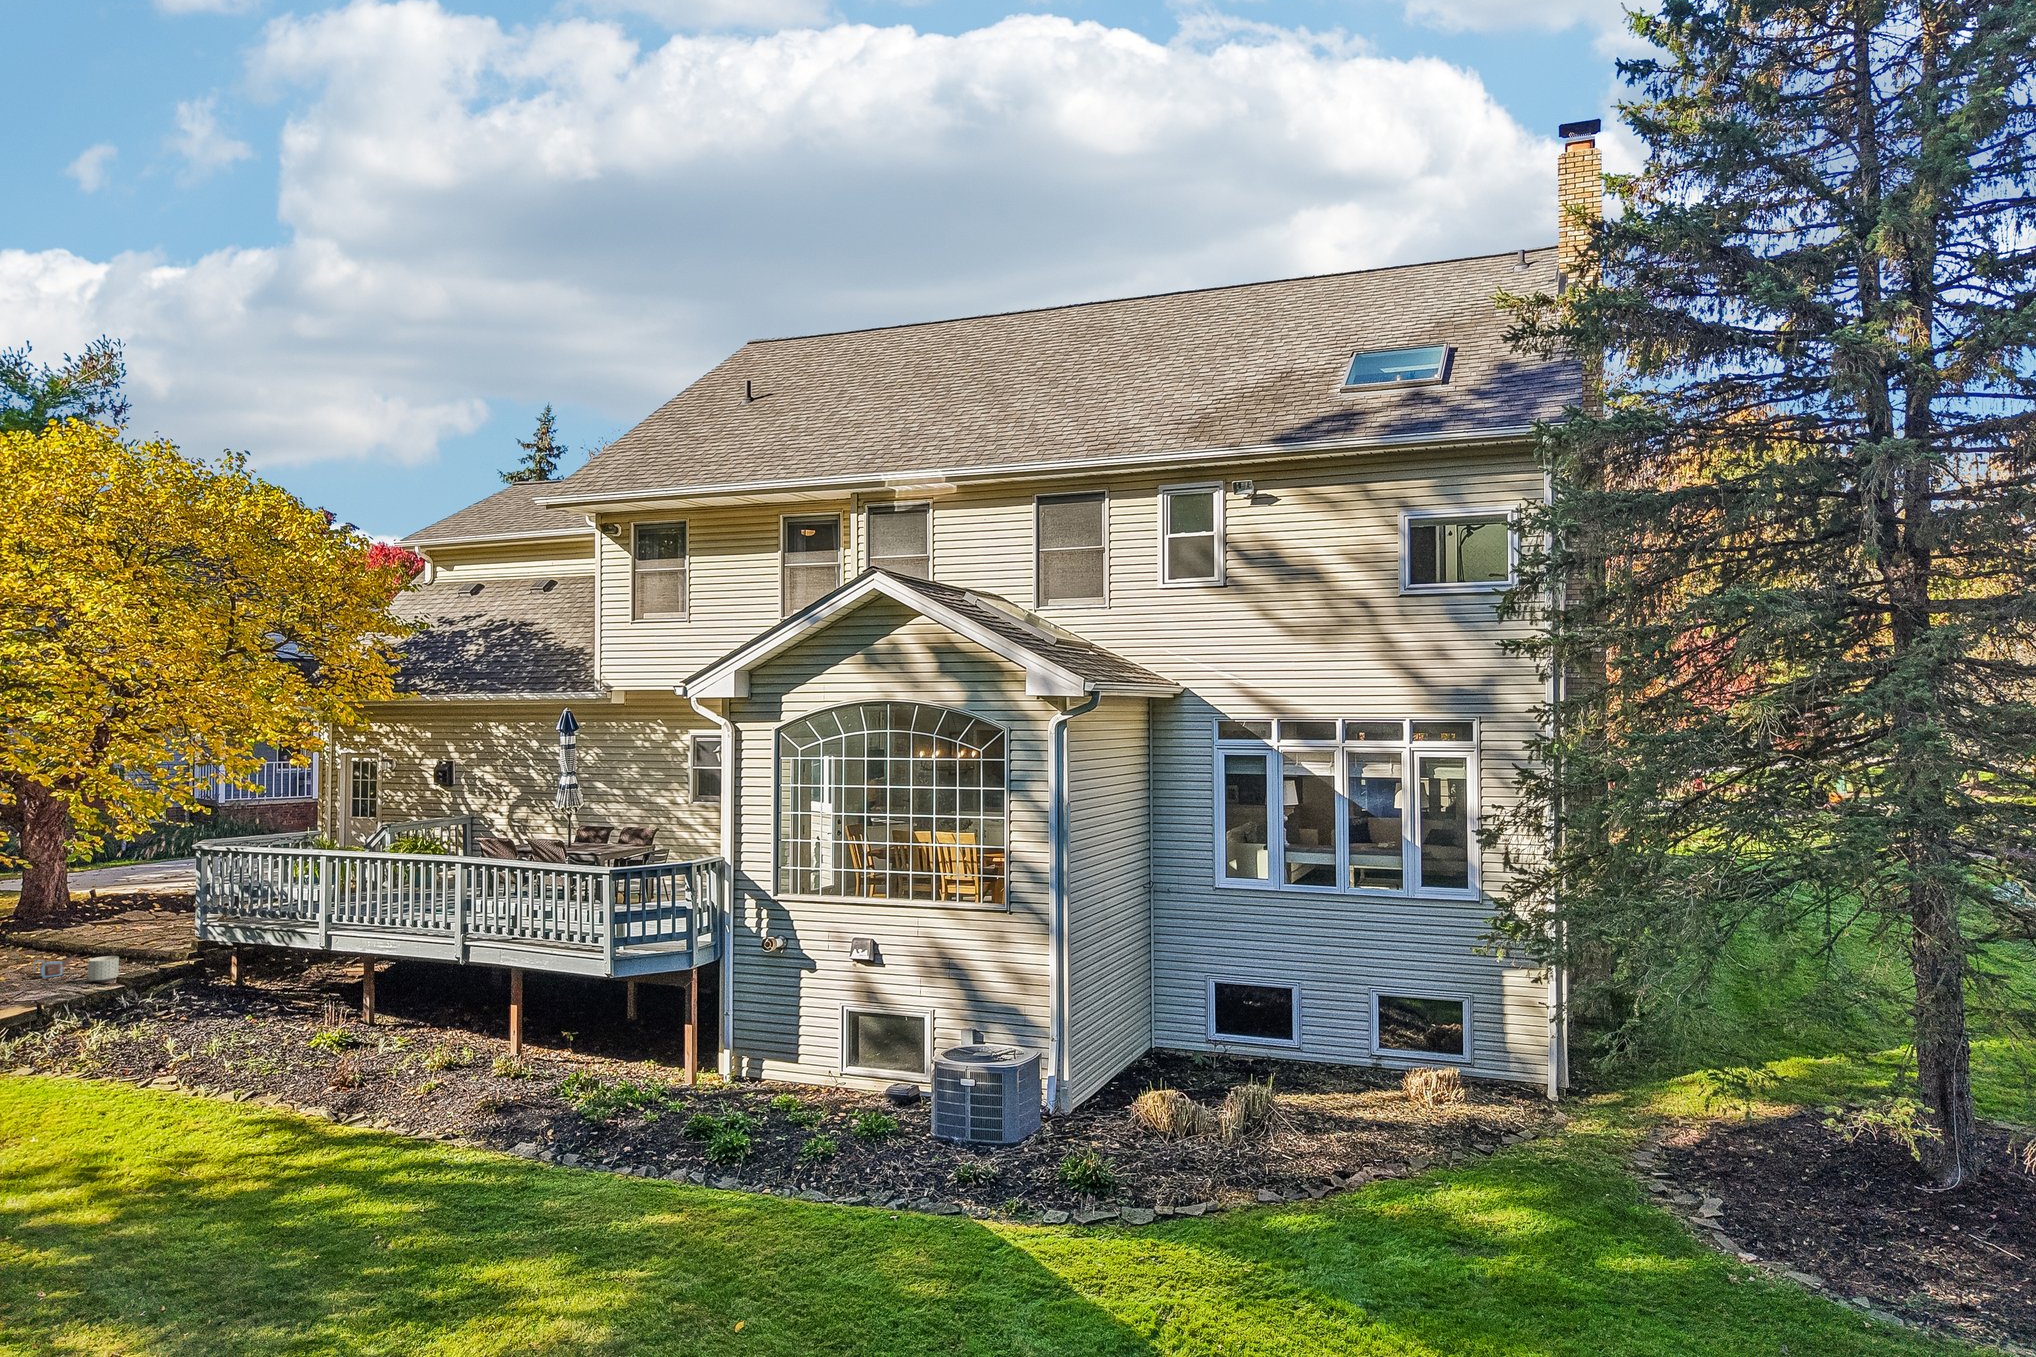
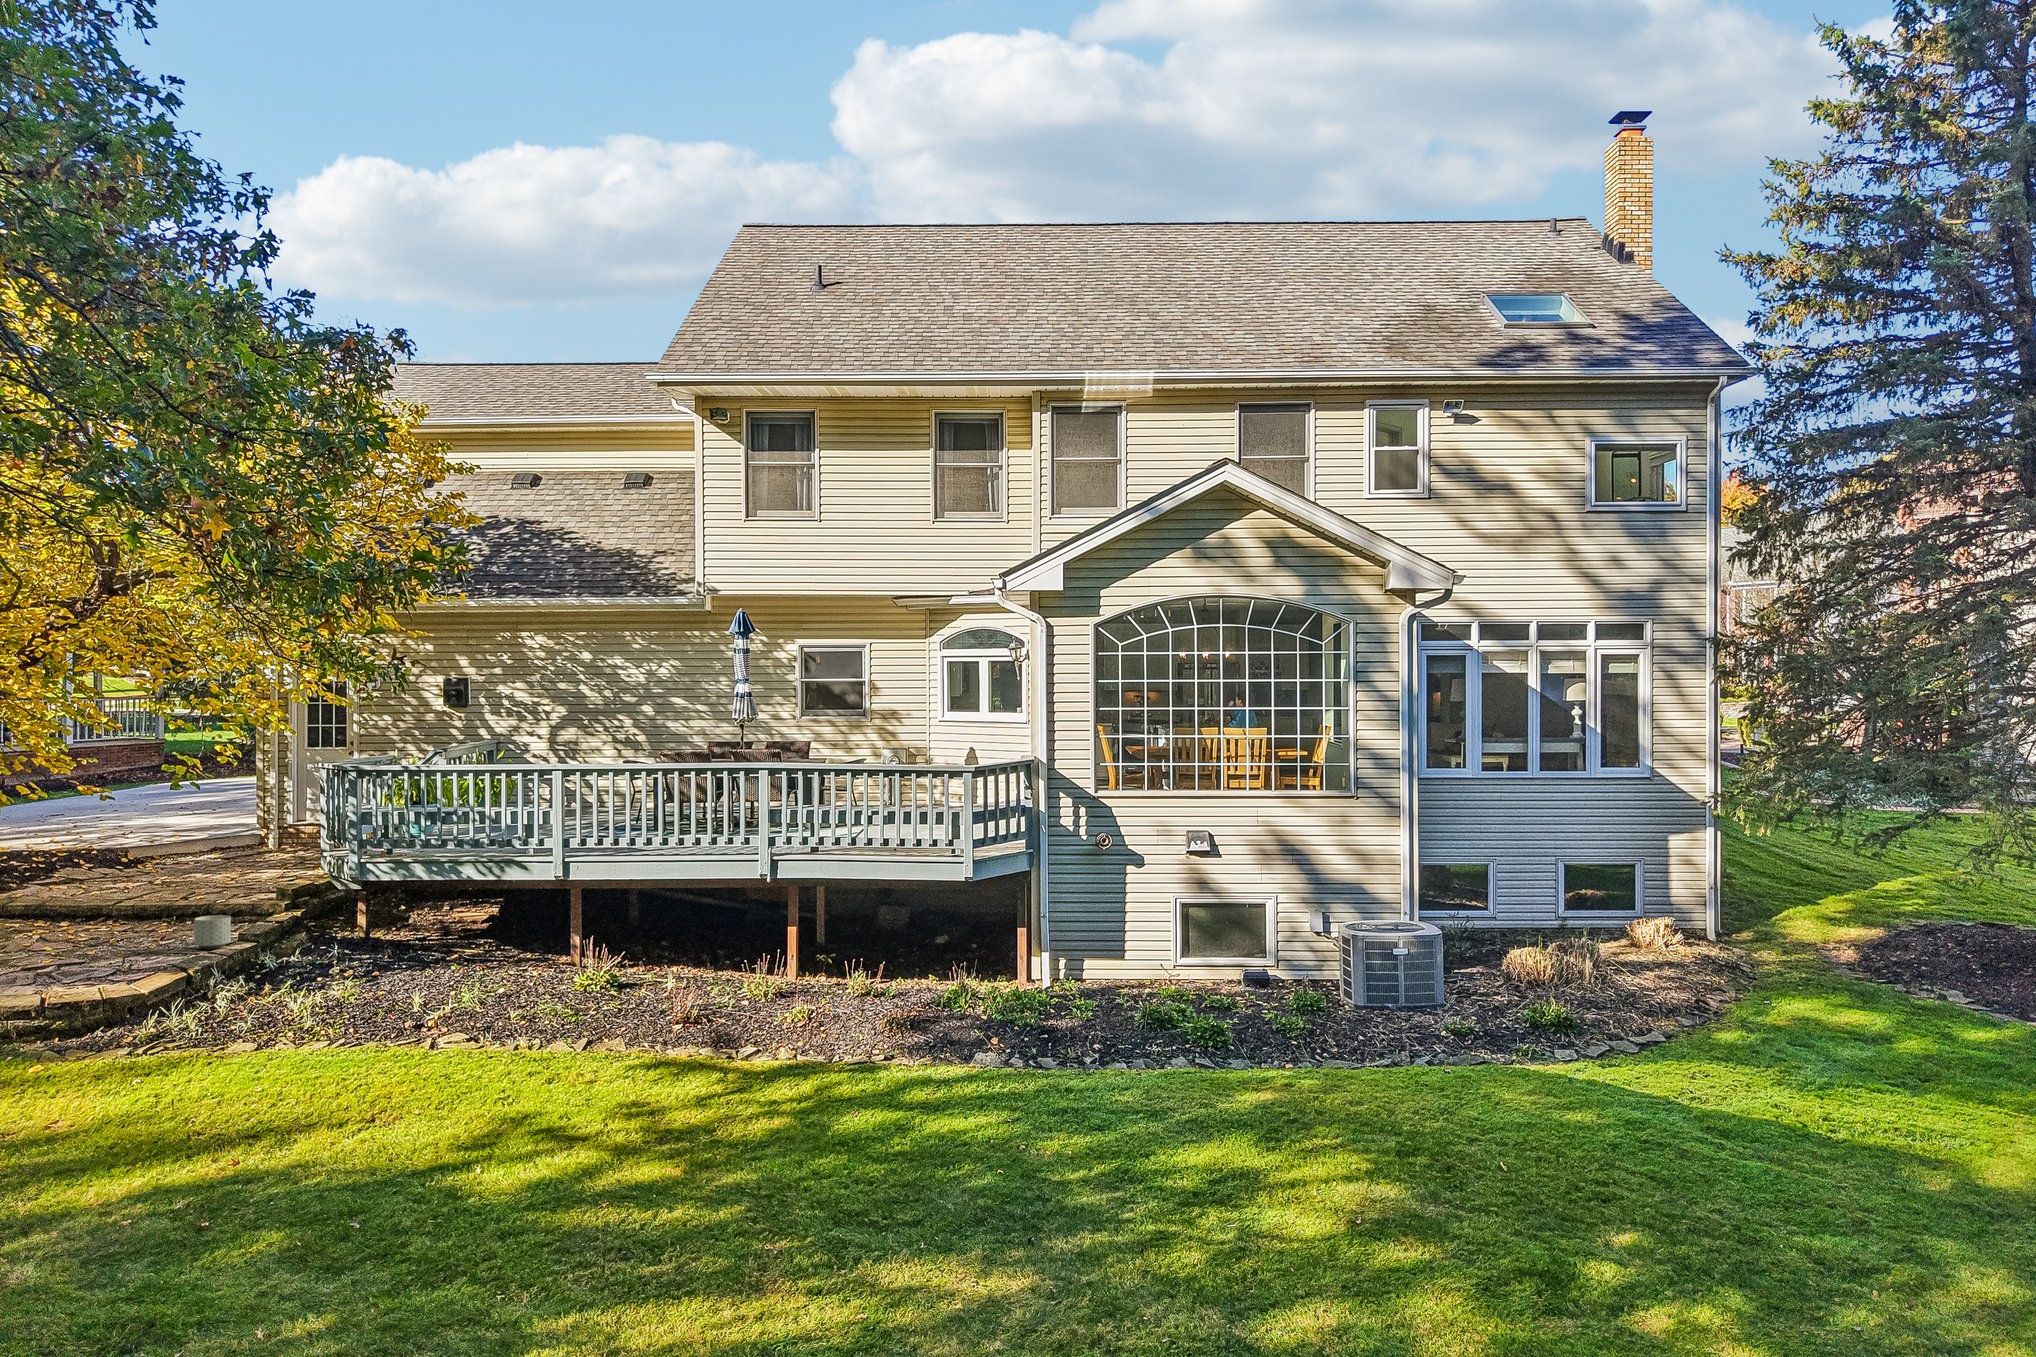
watering can: present [32,956,74,978] -> none [90,923,129,952]

